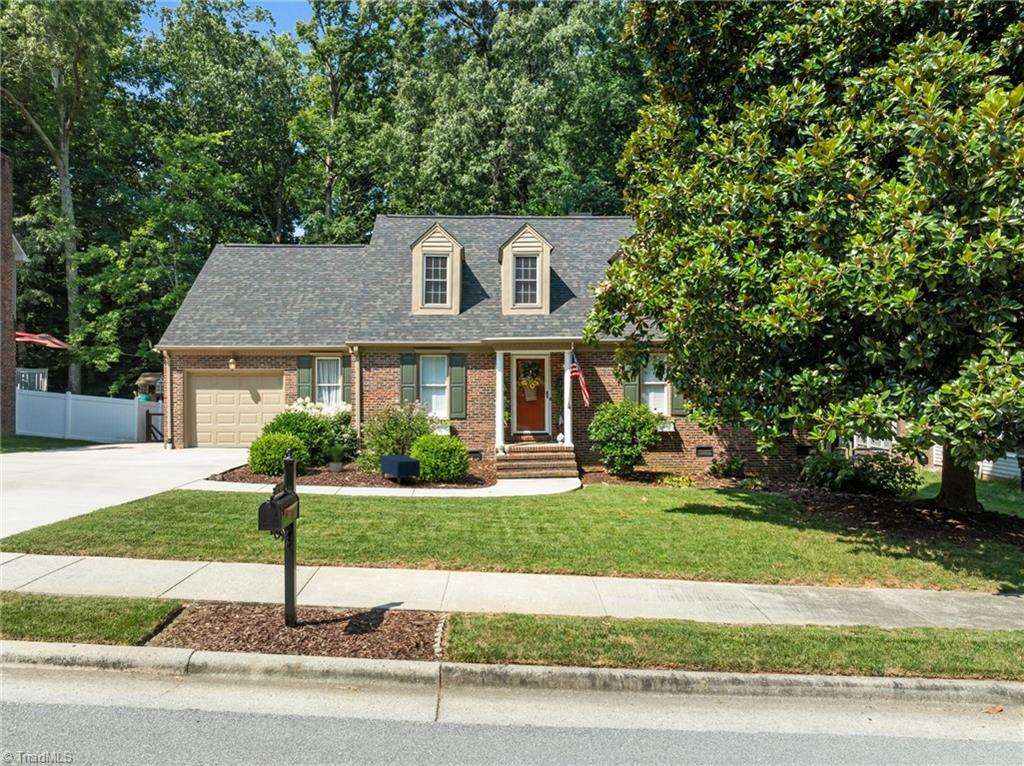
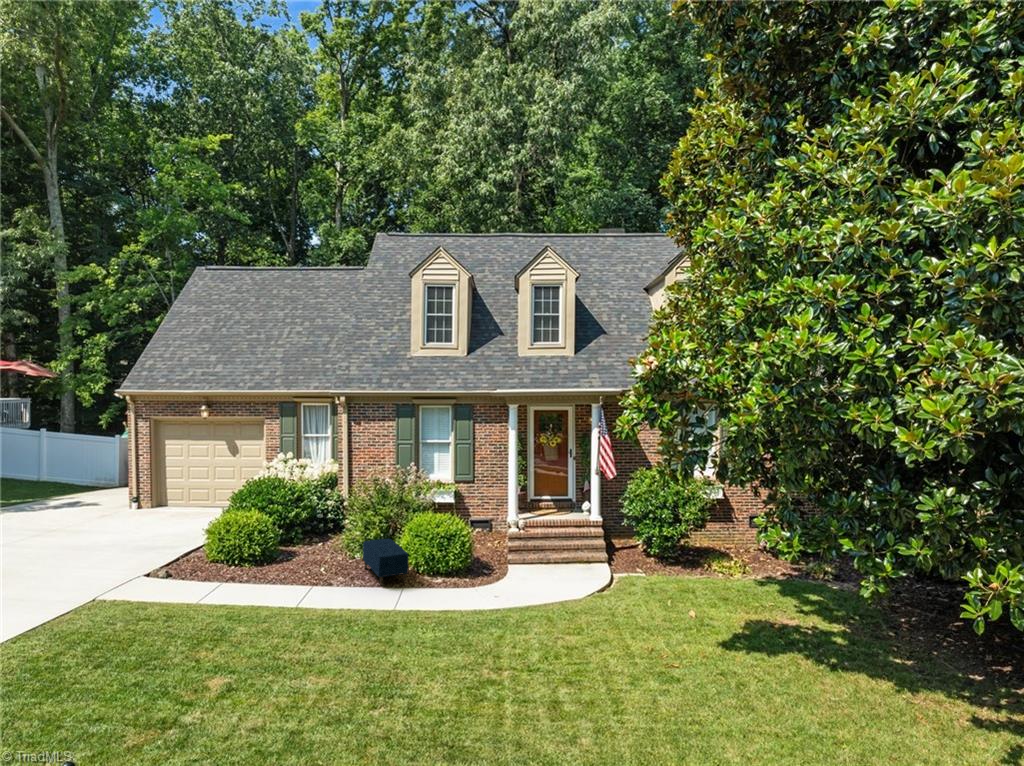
potted plant: present [322,444,351,472] -> none [295,518,331,555]

